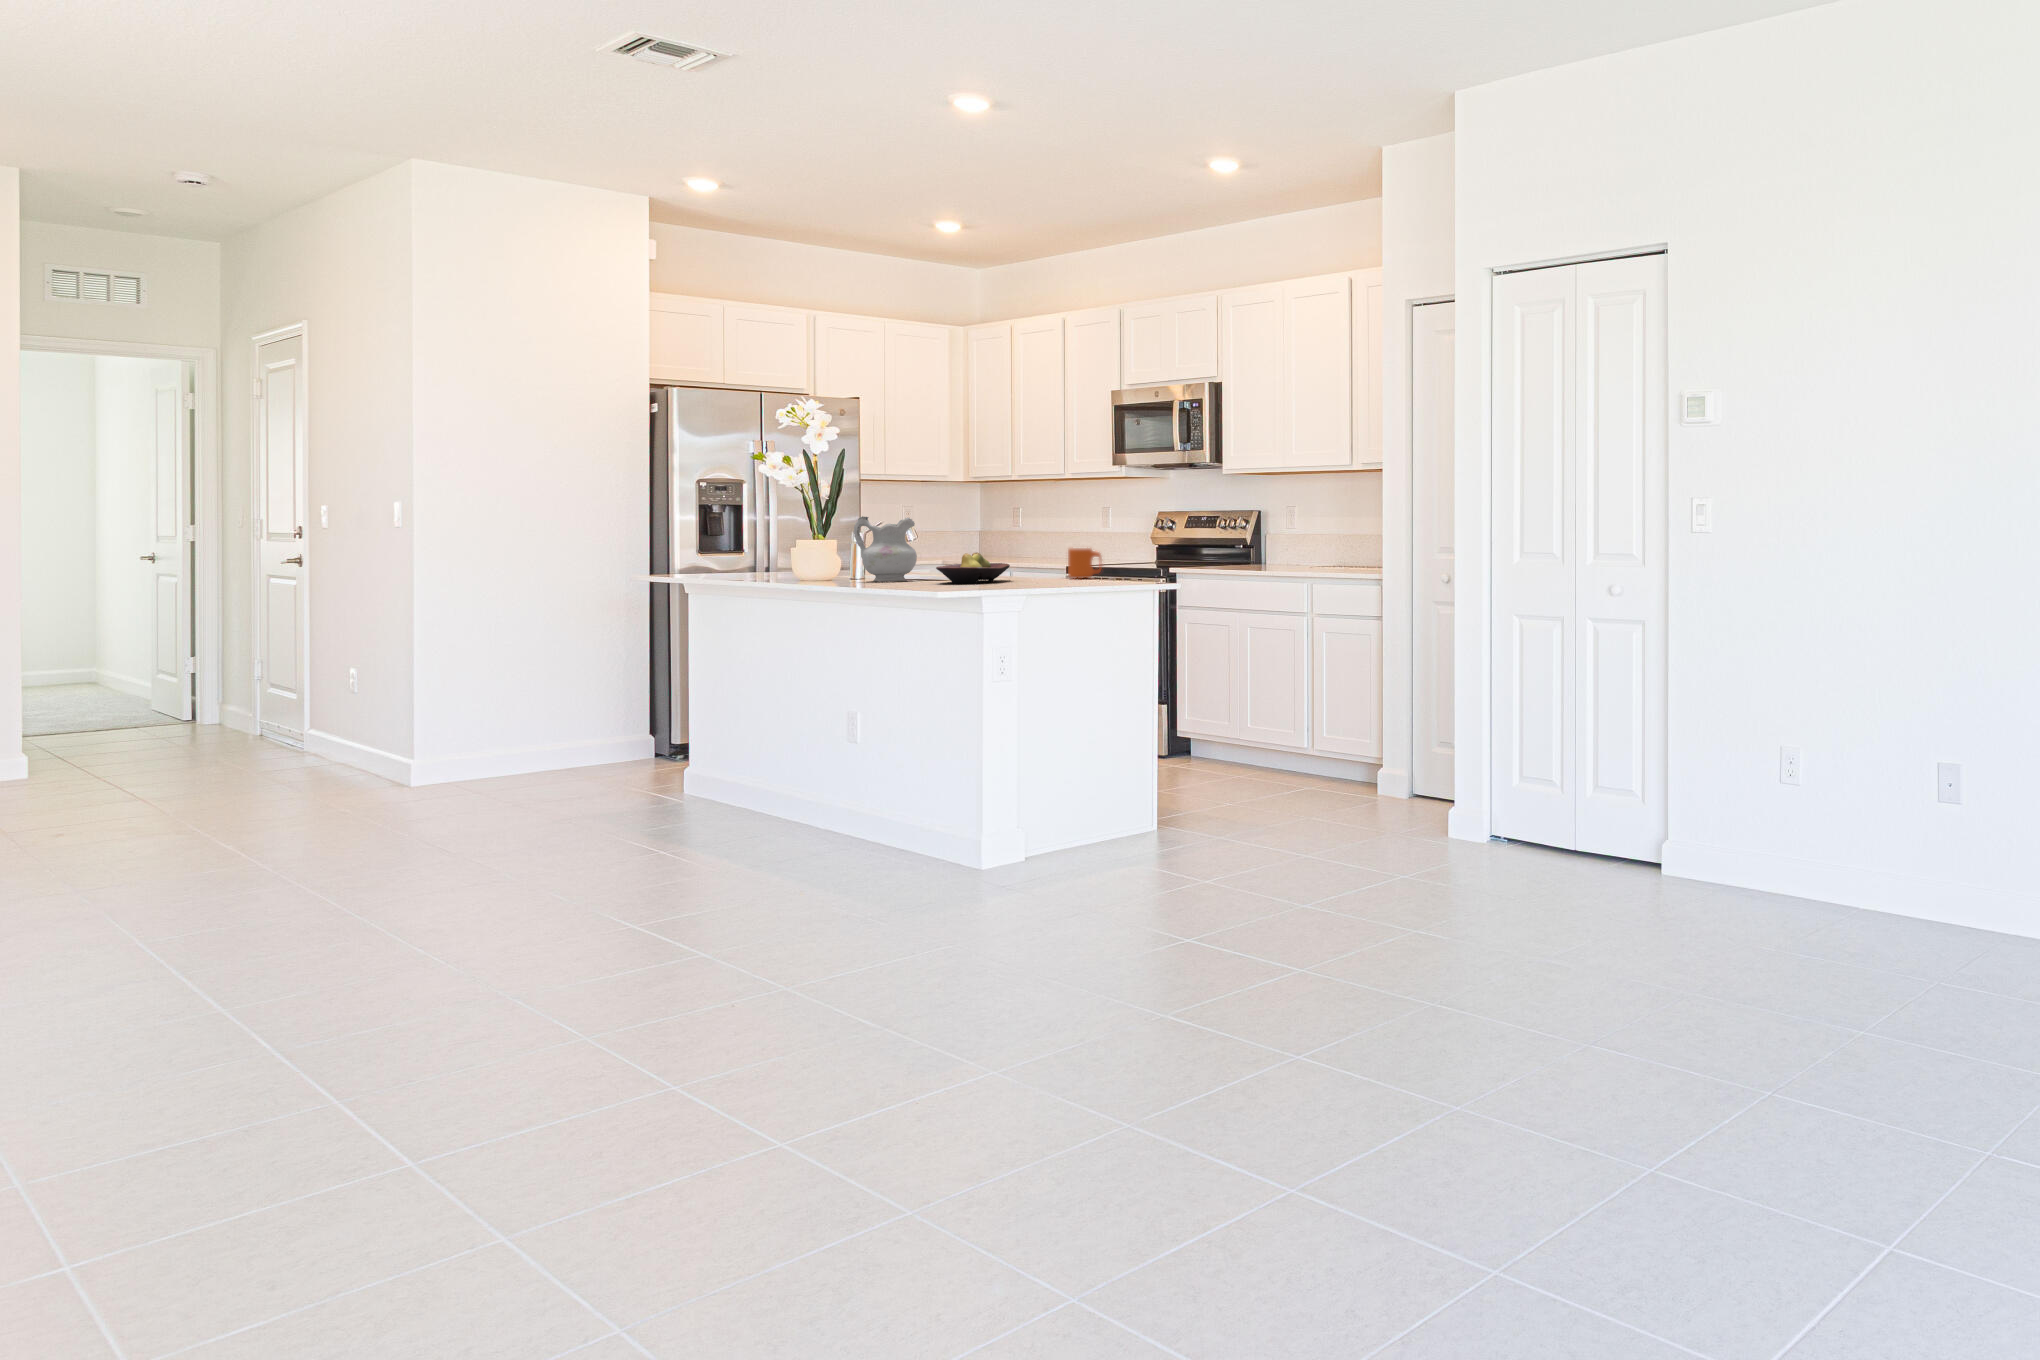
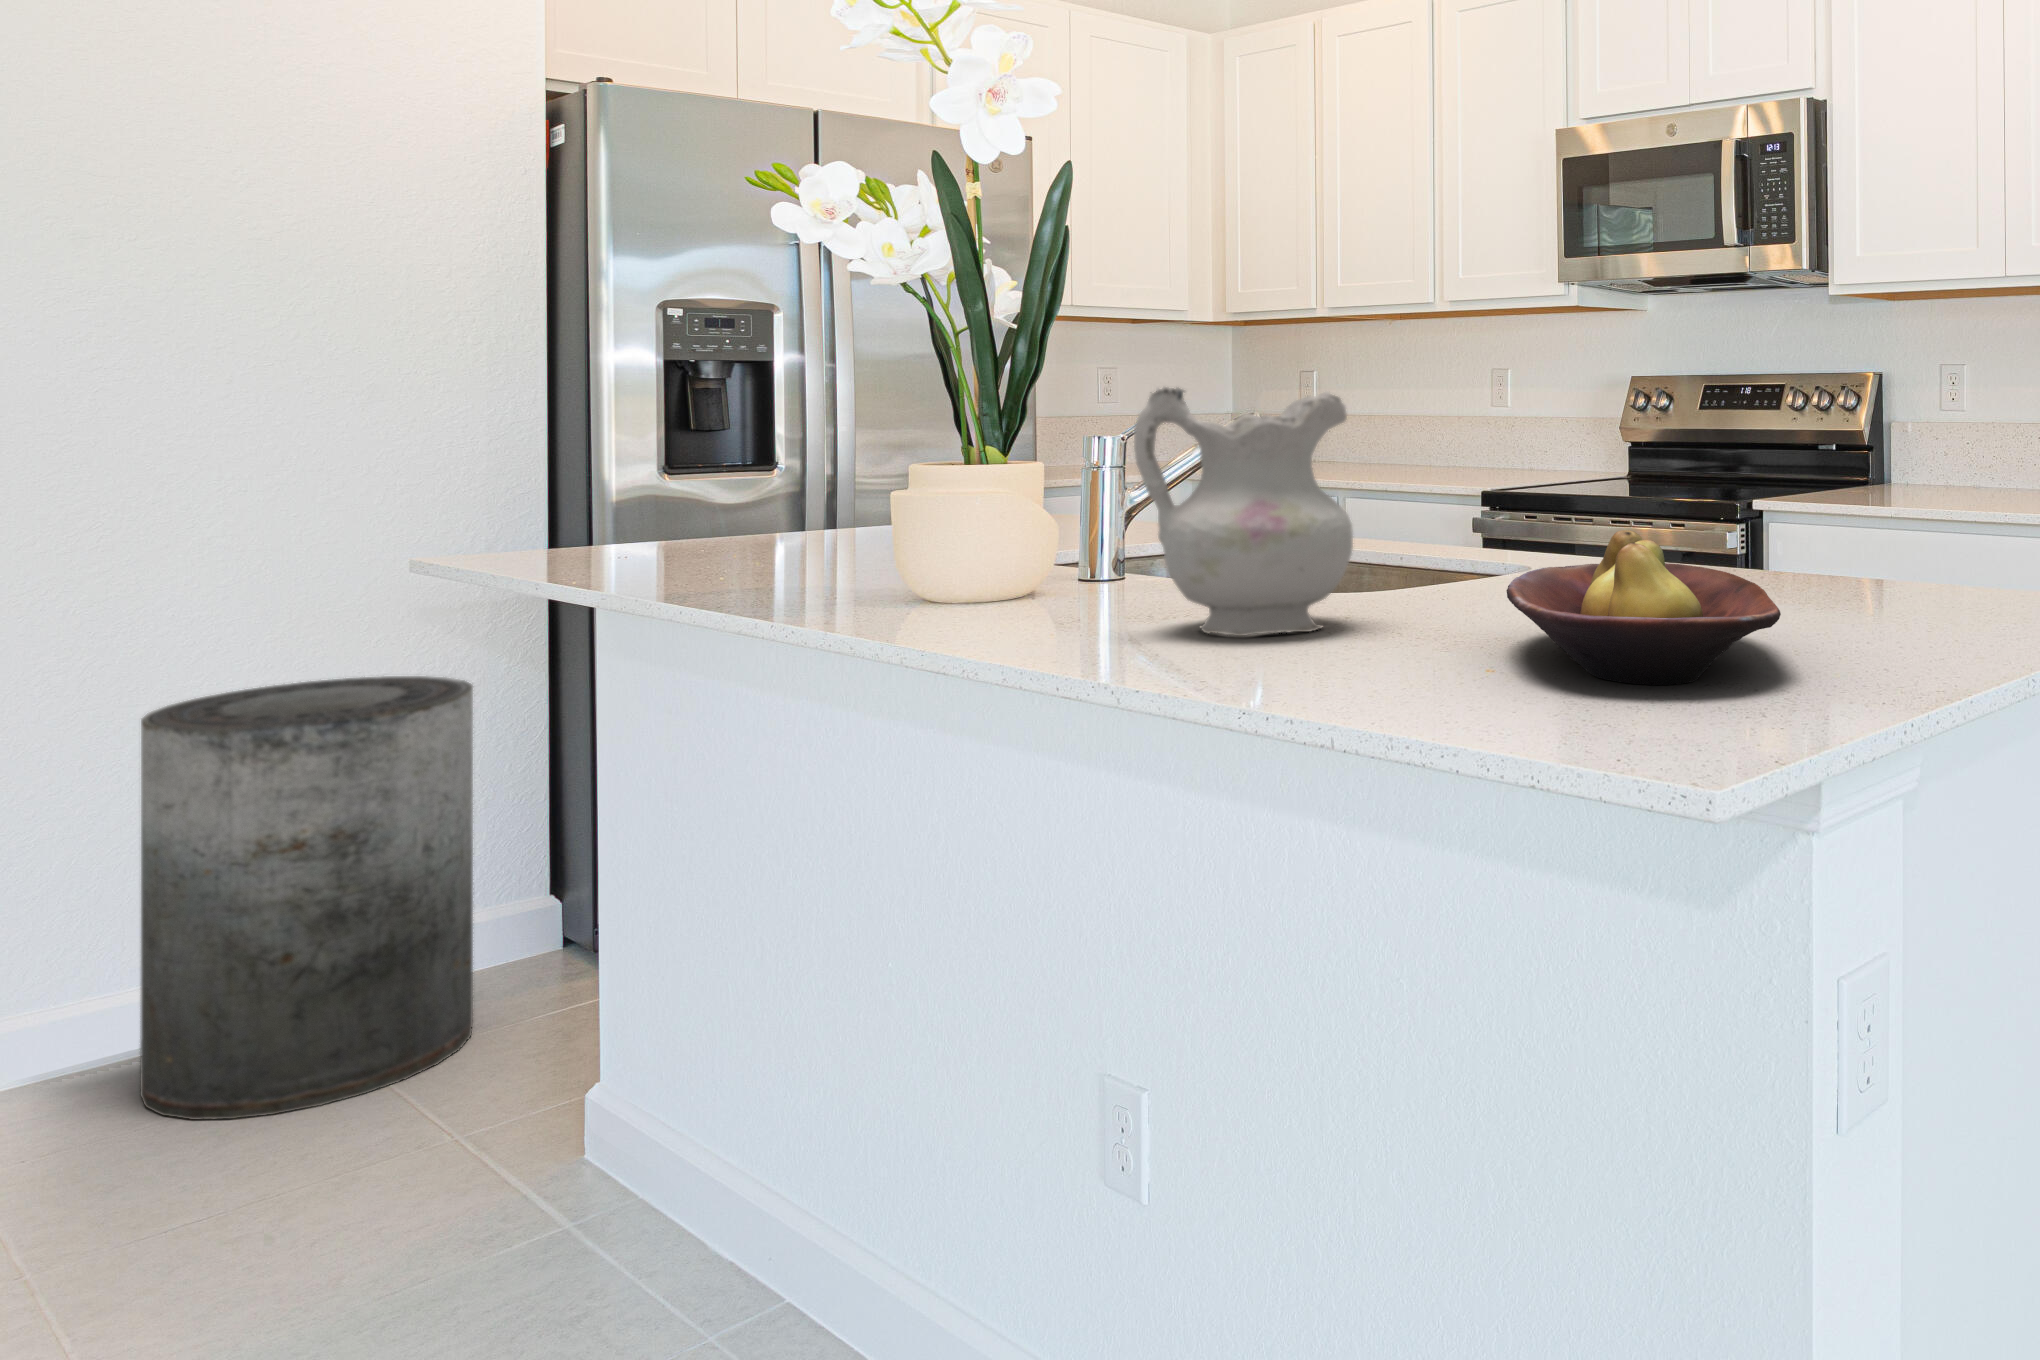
mug: present [1068,548,1101,579] -> none [1902,503,2012,621]
trash can: none [511,630,631,779] -> present [140,676,473,1120]

